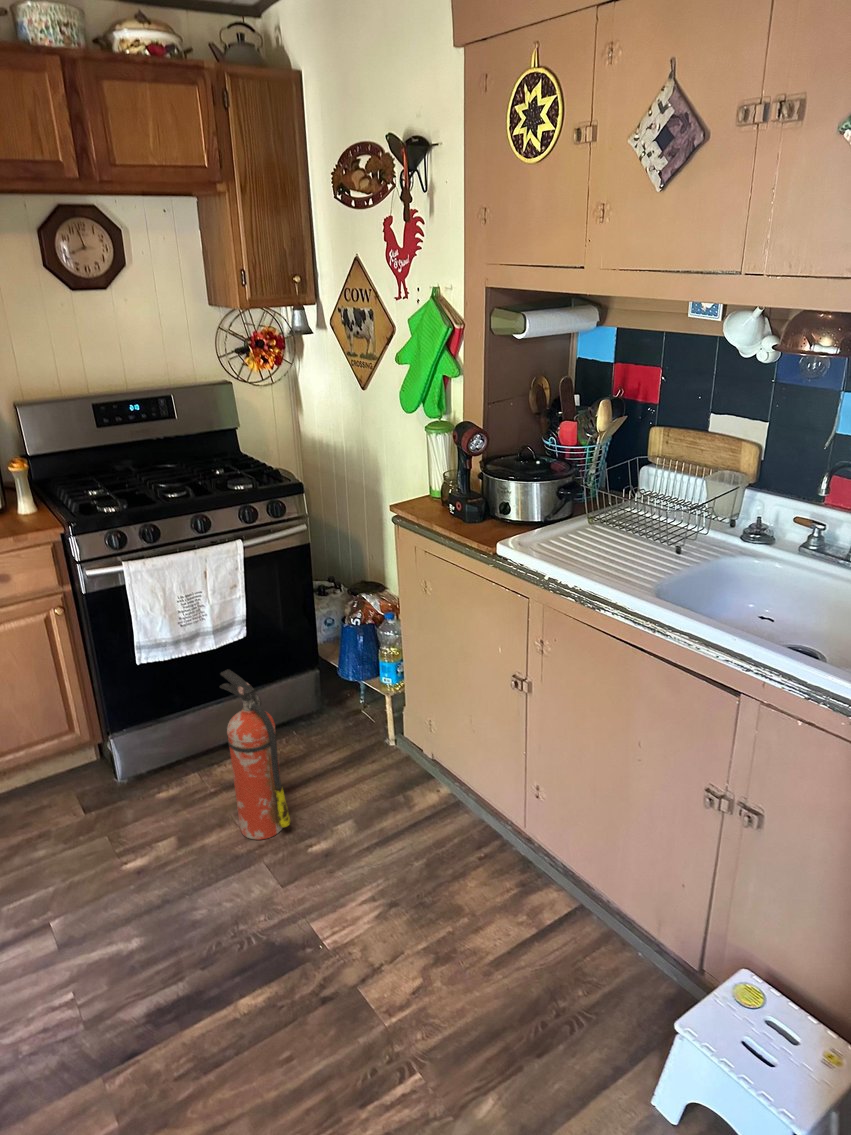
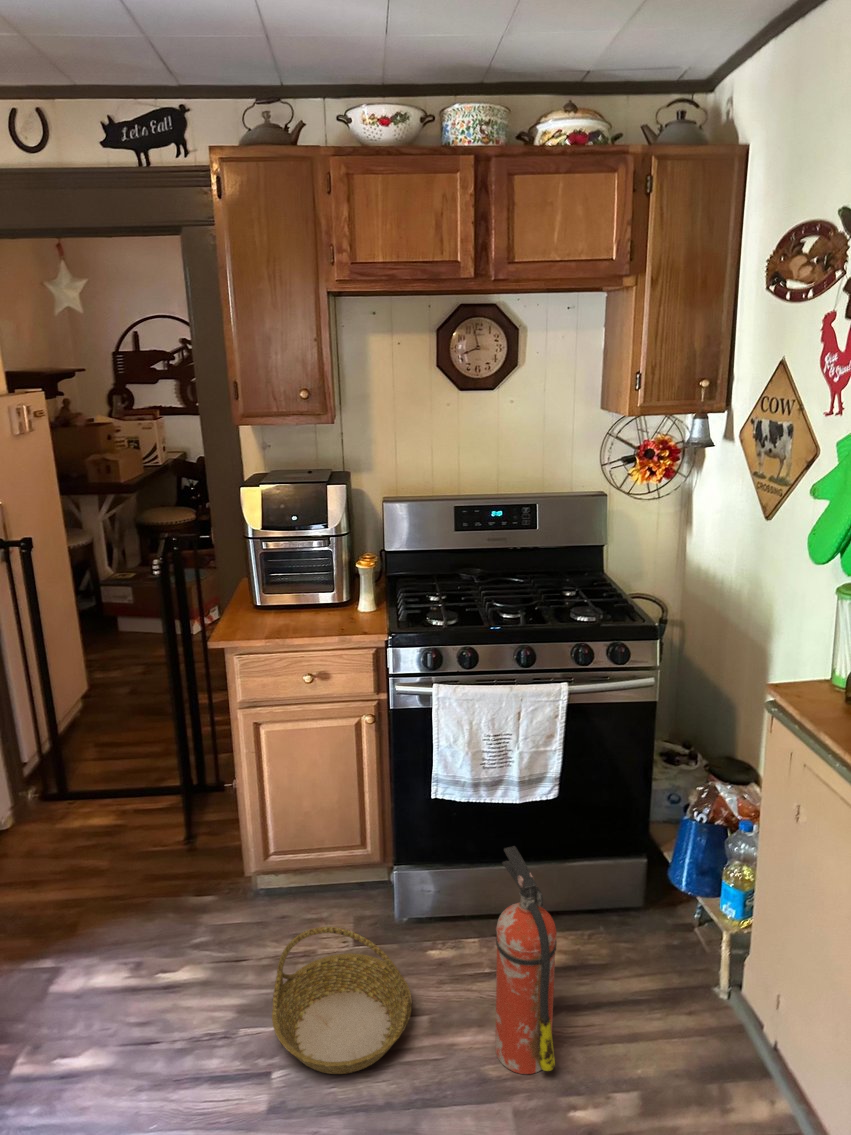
basket: none [33,779,166,901] -> present [272,927,412,1074]

